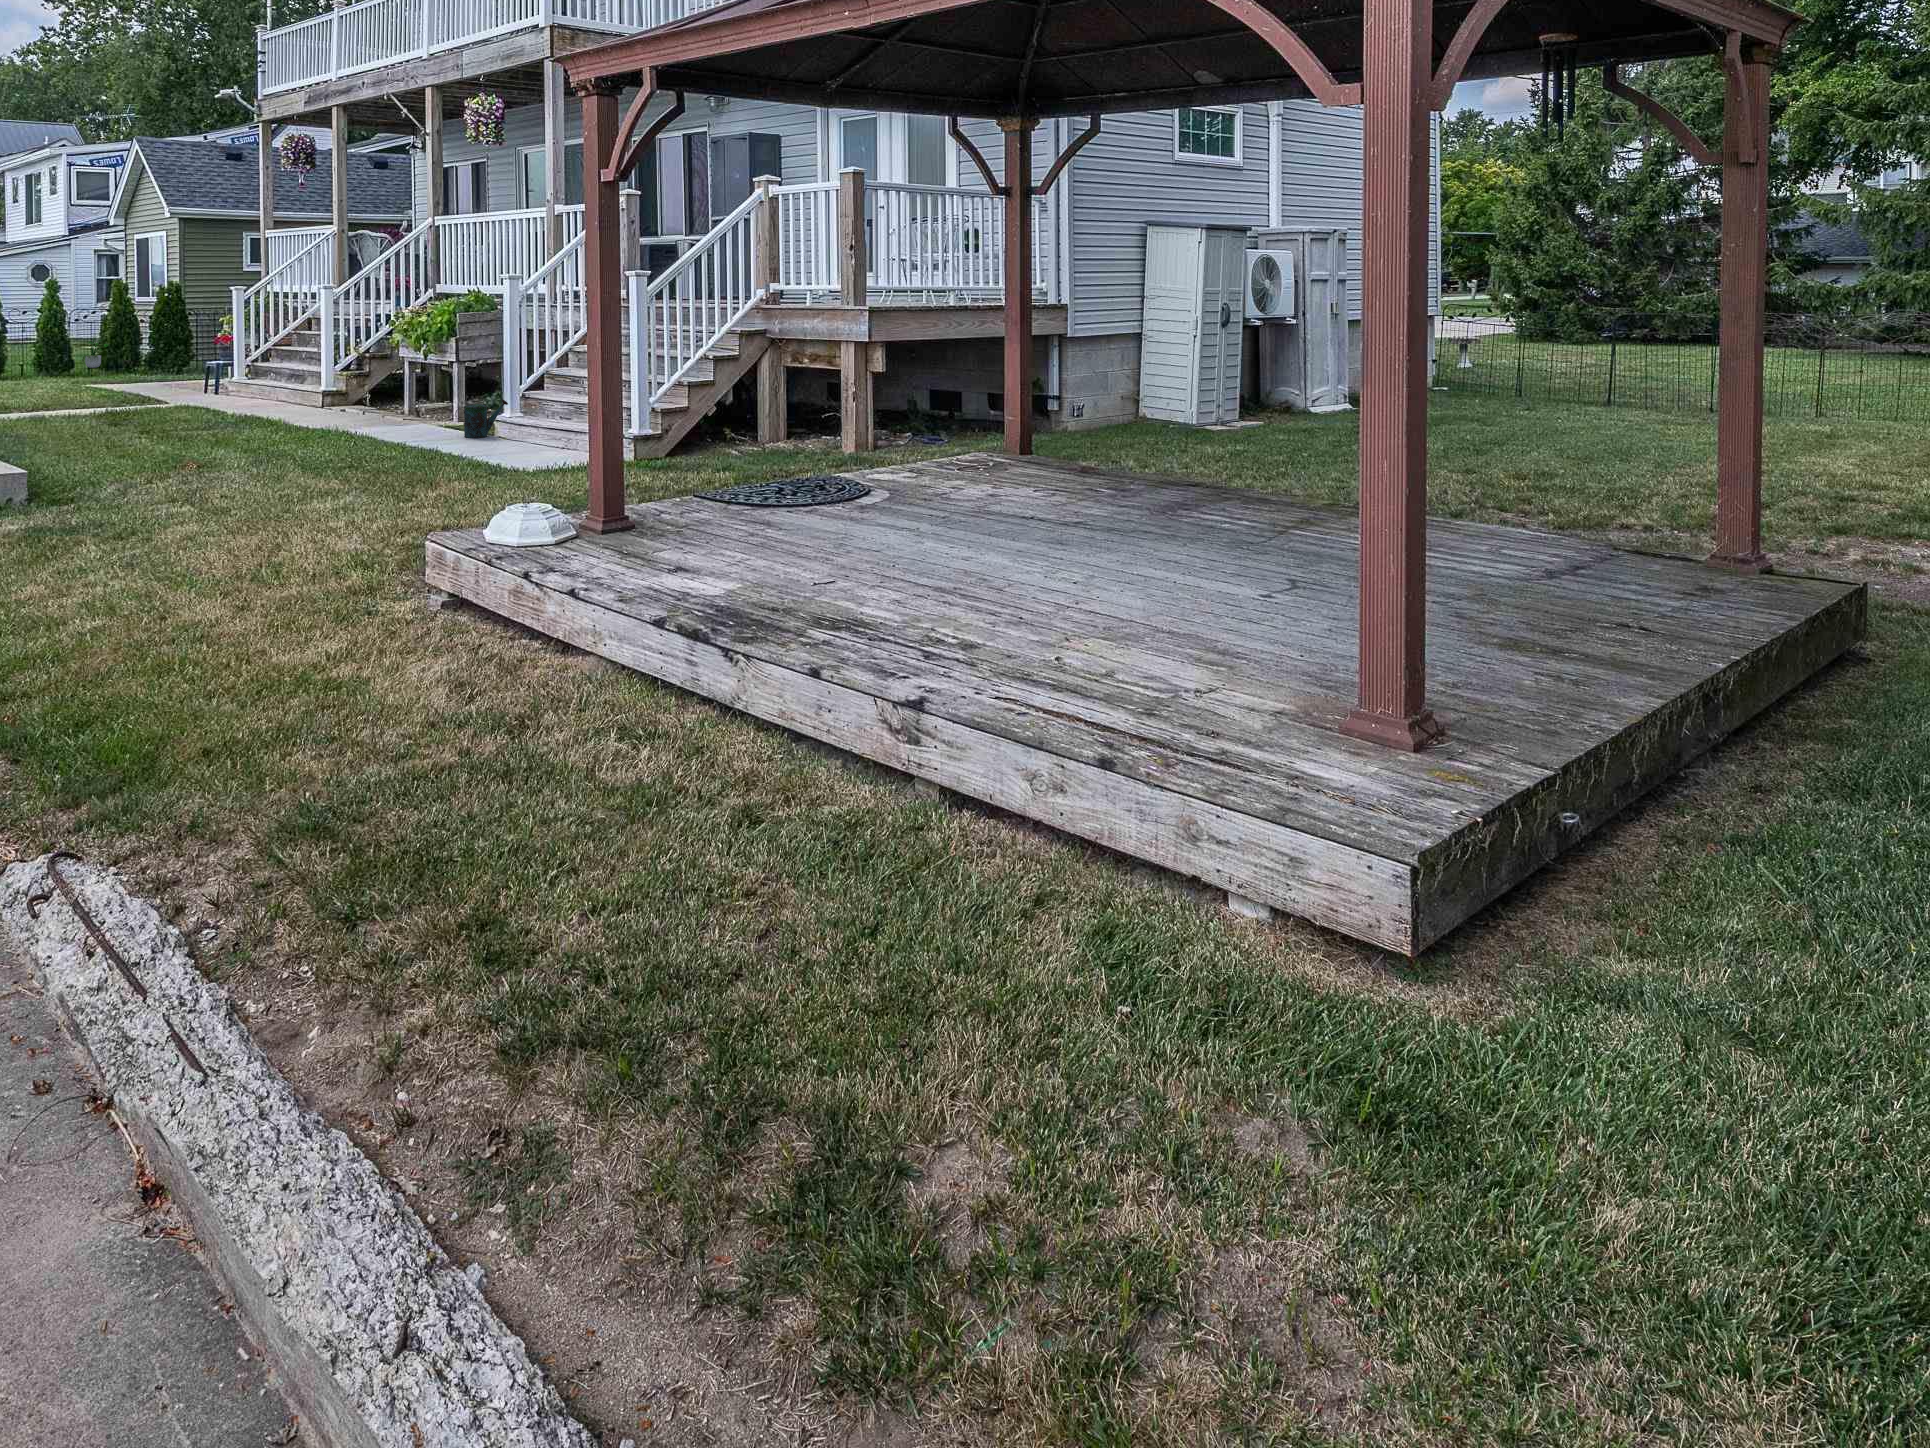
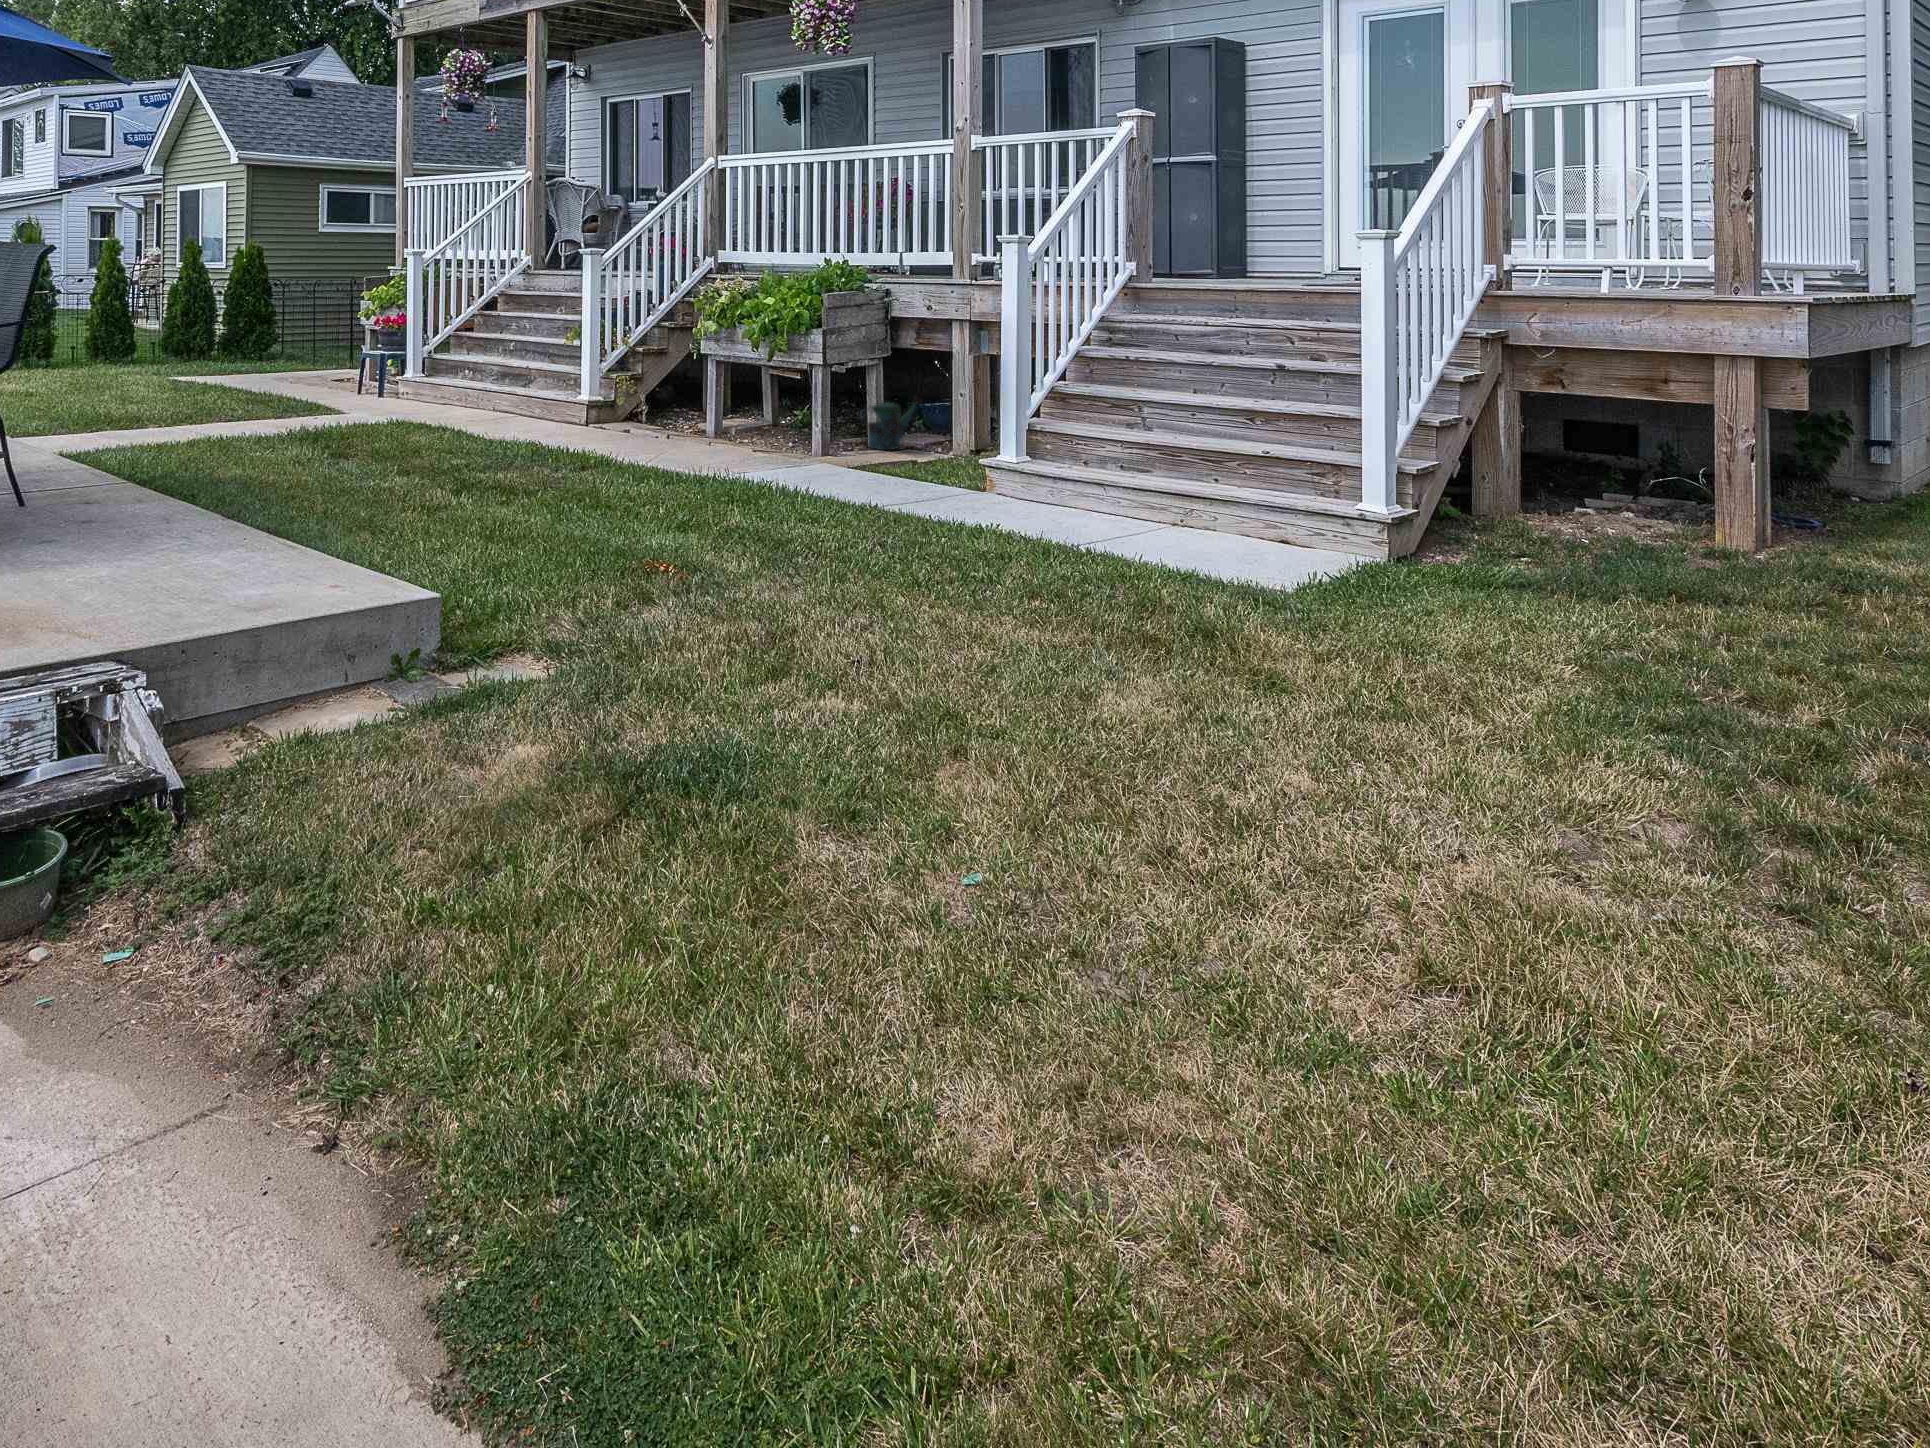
potted plant: present [82,337,109,368] -> none [145,296,180,344]

